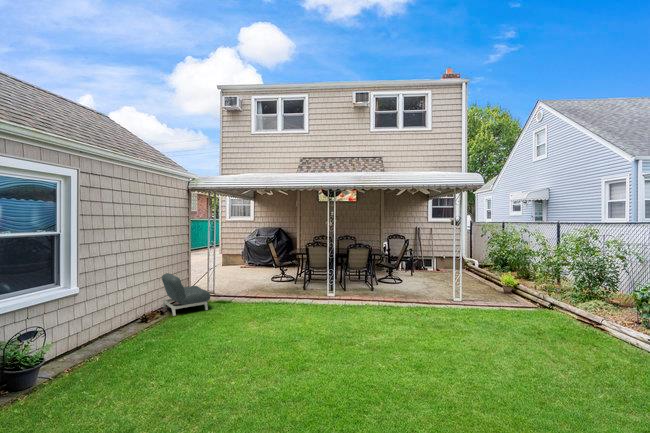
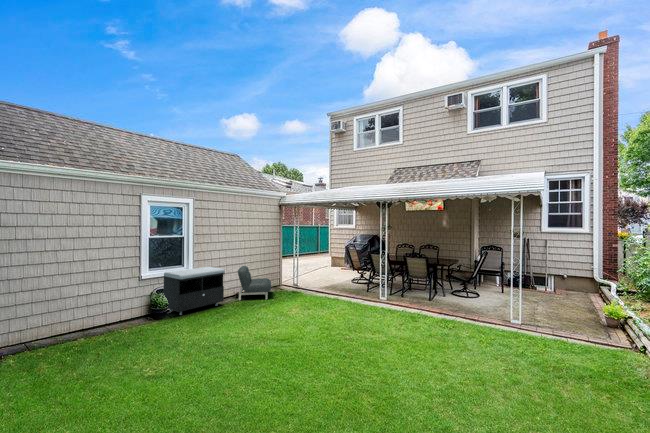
storage bench: none [86,279,164,344] -> present [163,267,225,315]

